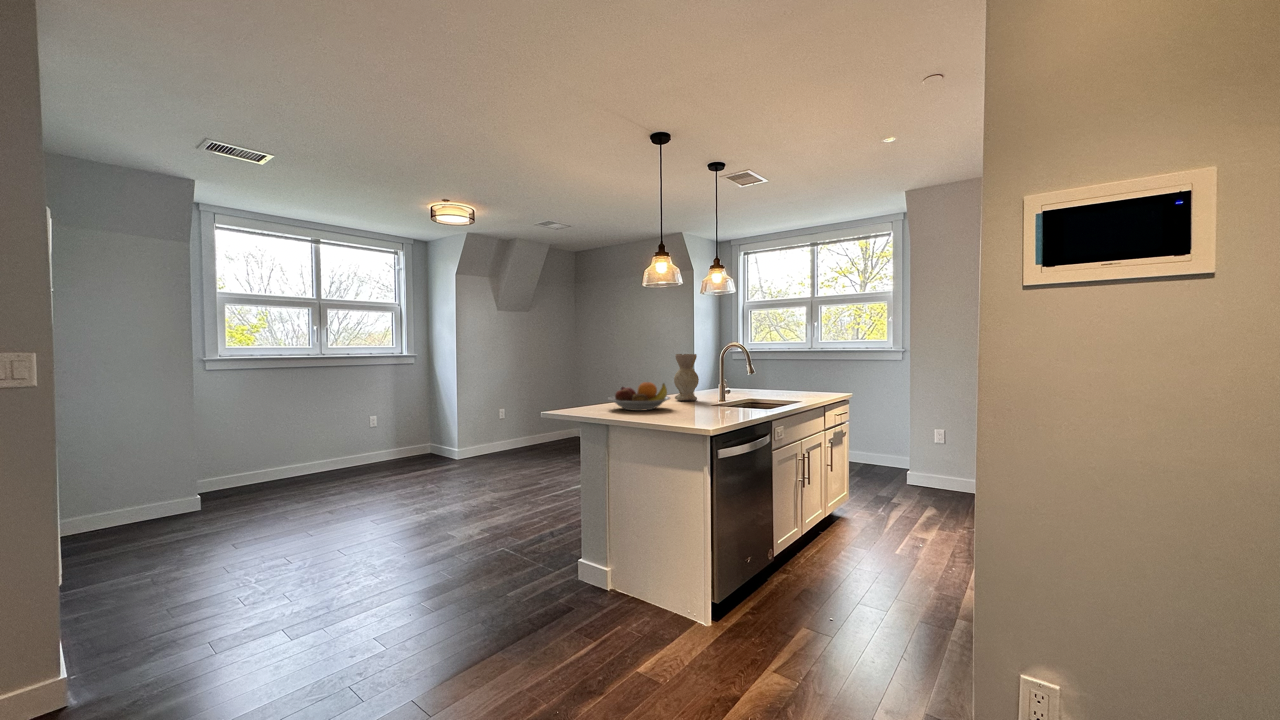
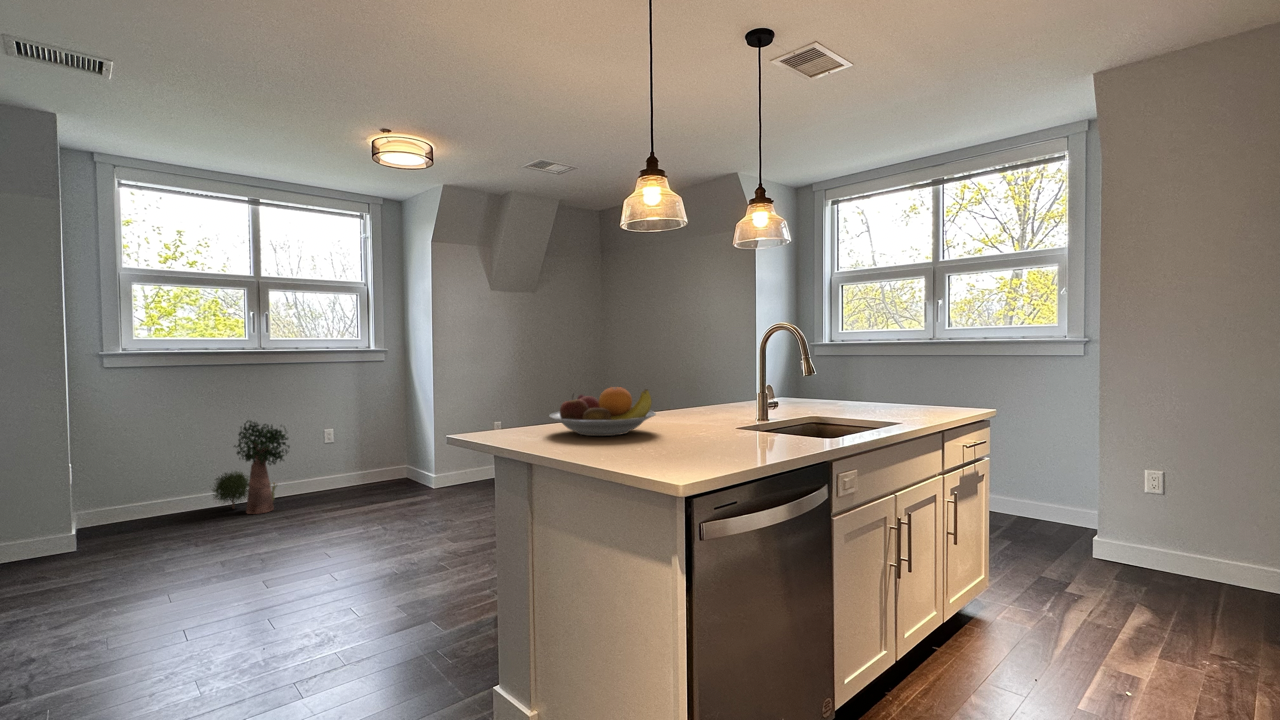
vase: present [674,354,699,401] -> none [681,341,722,418]
potted plant: none [286,411,351,482] -> present [213,421,290,514]

